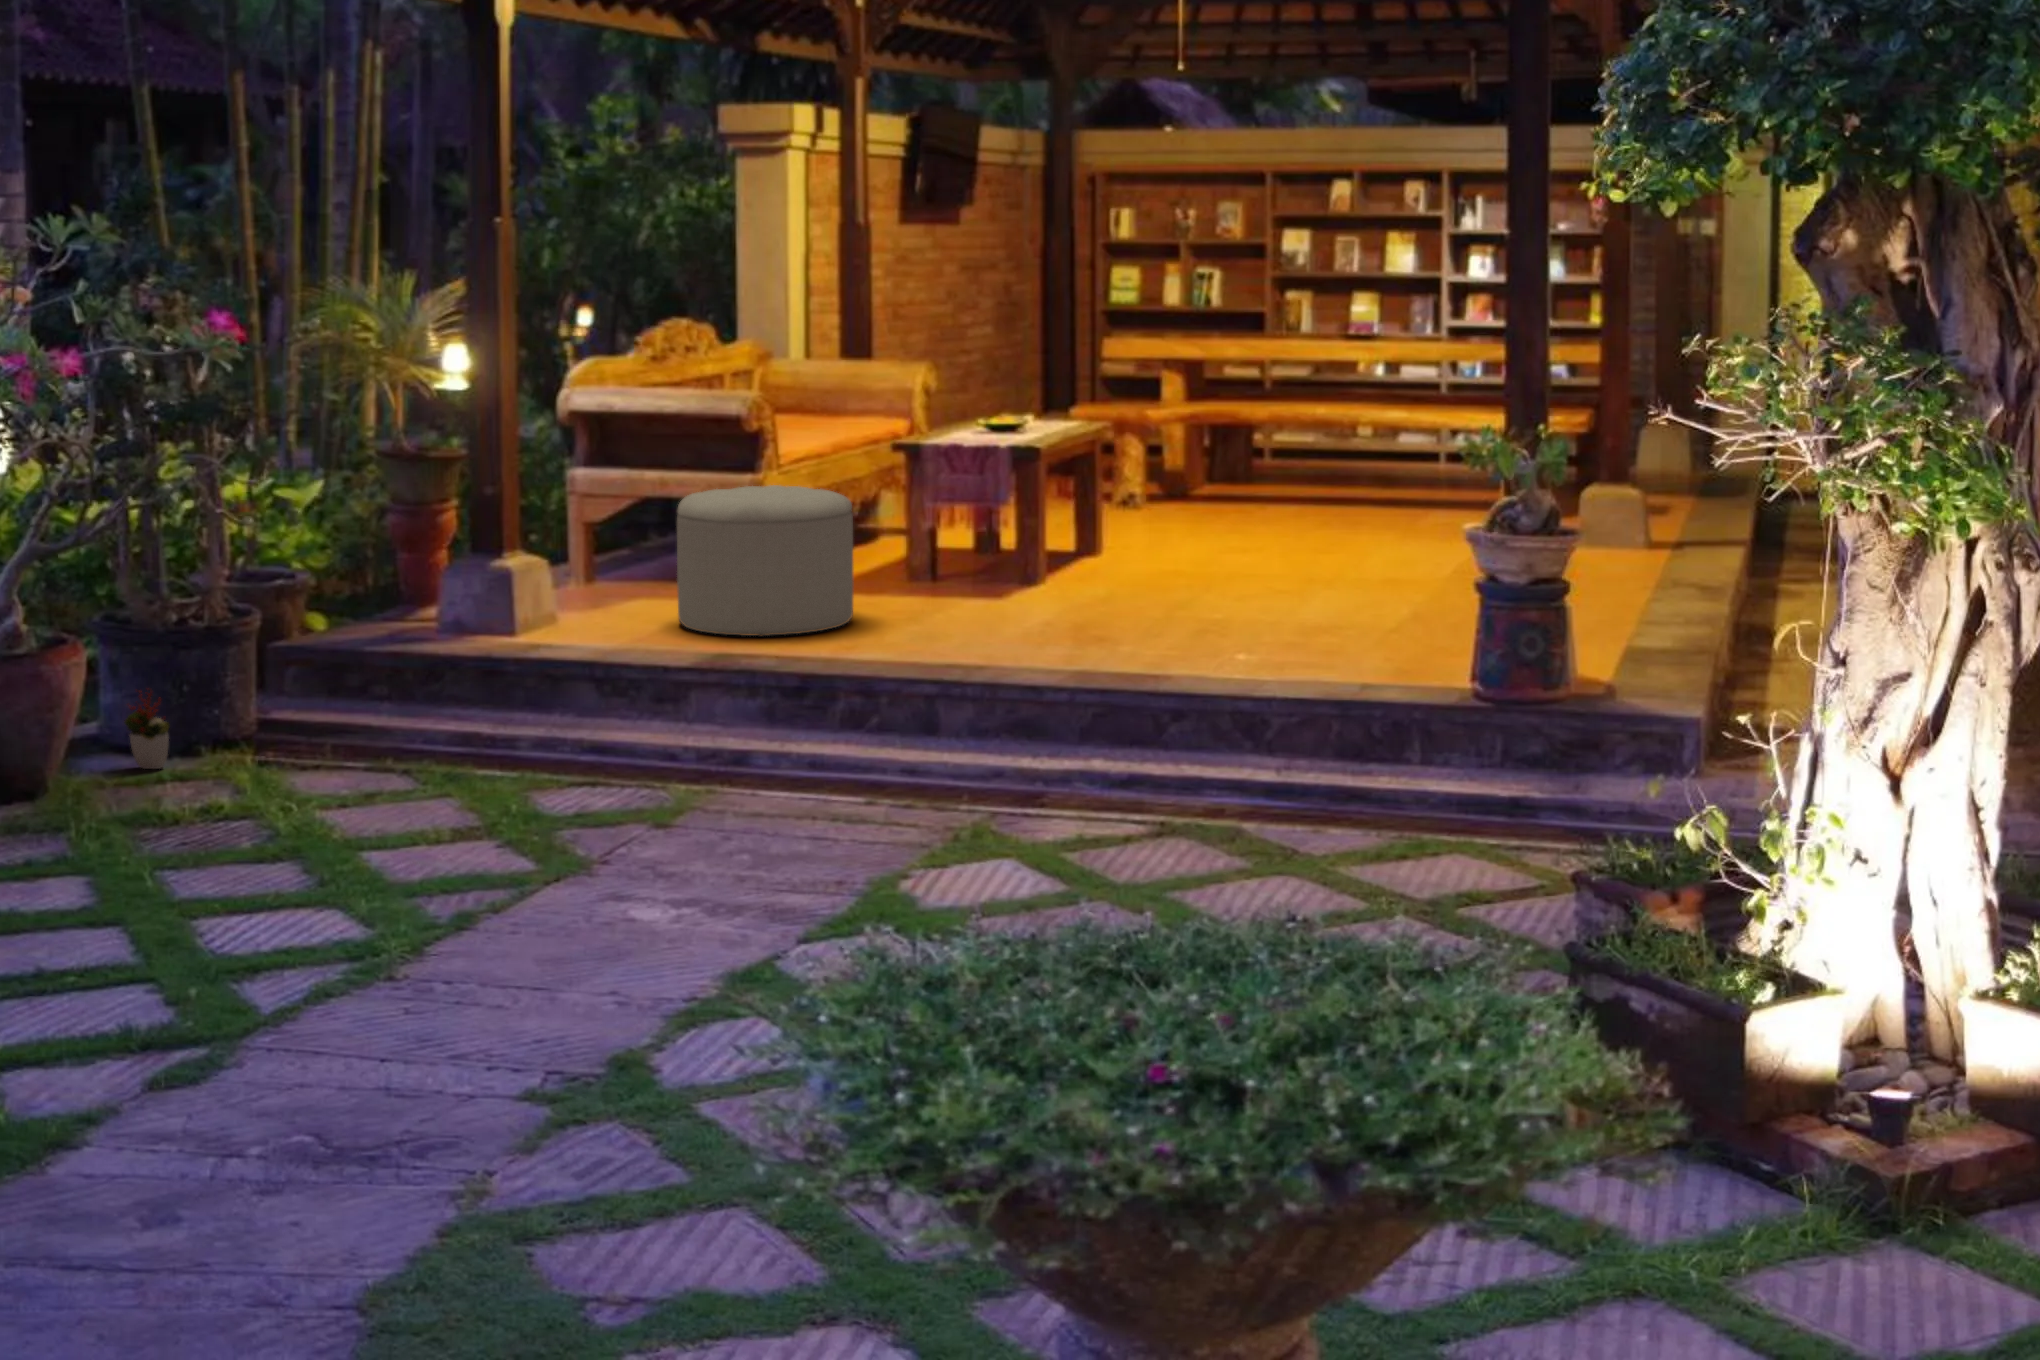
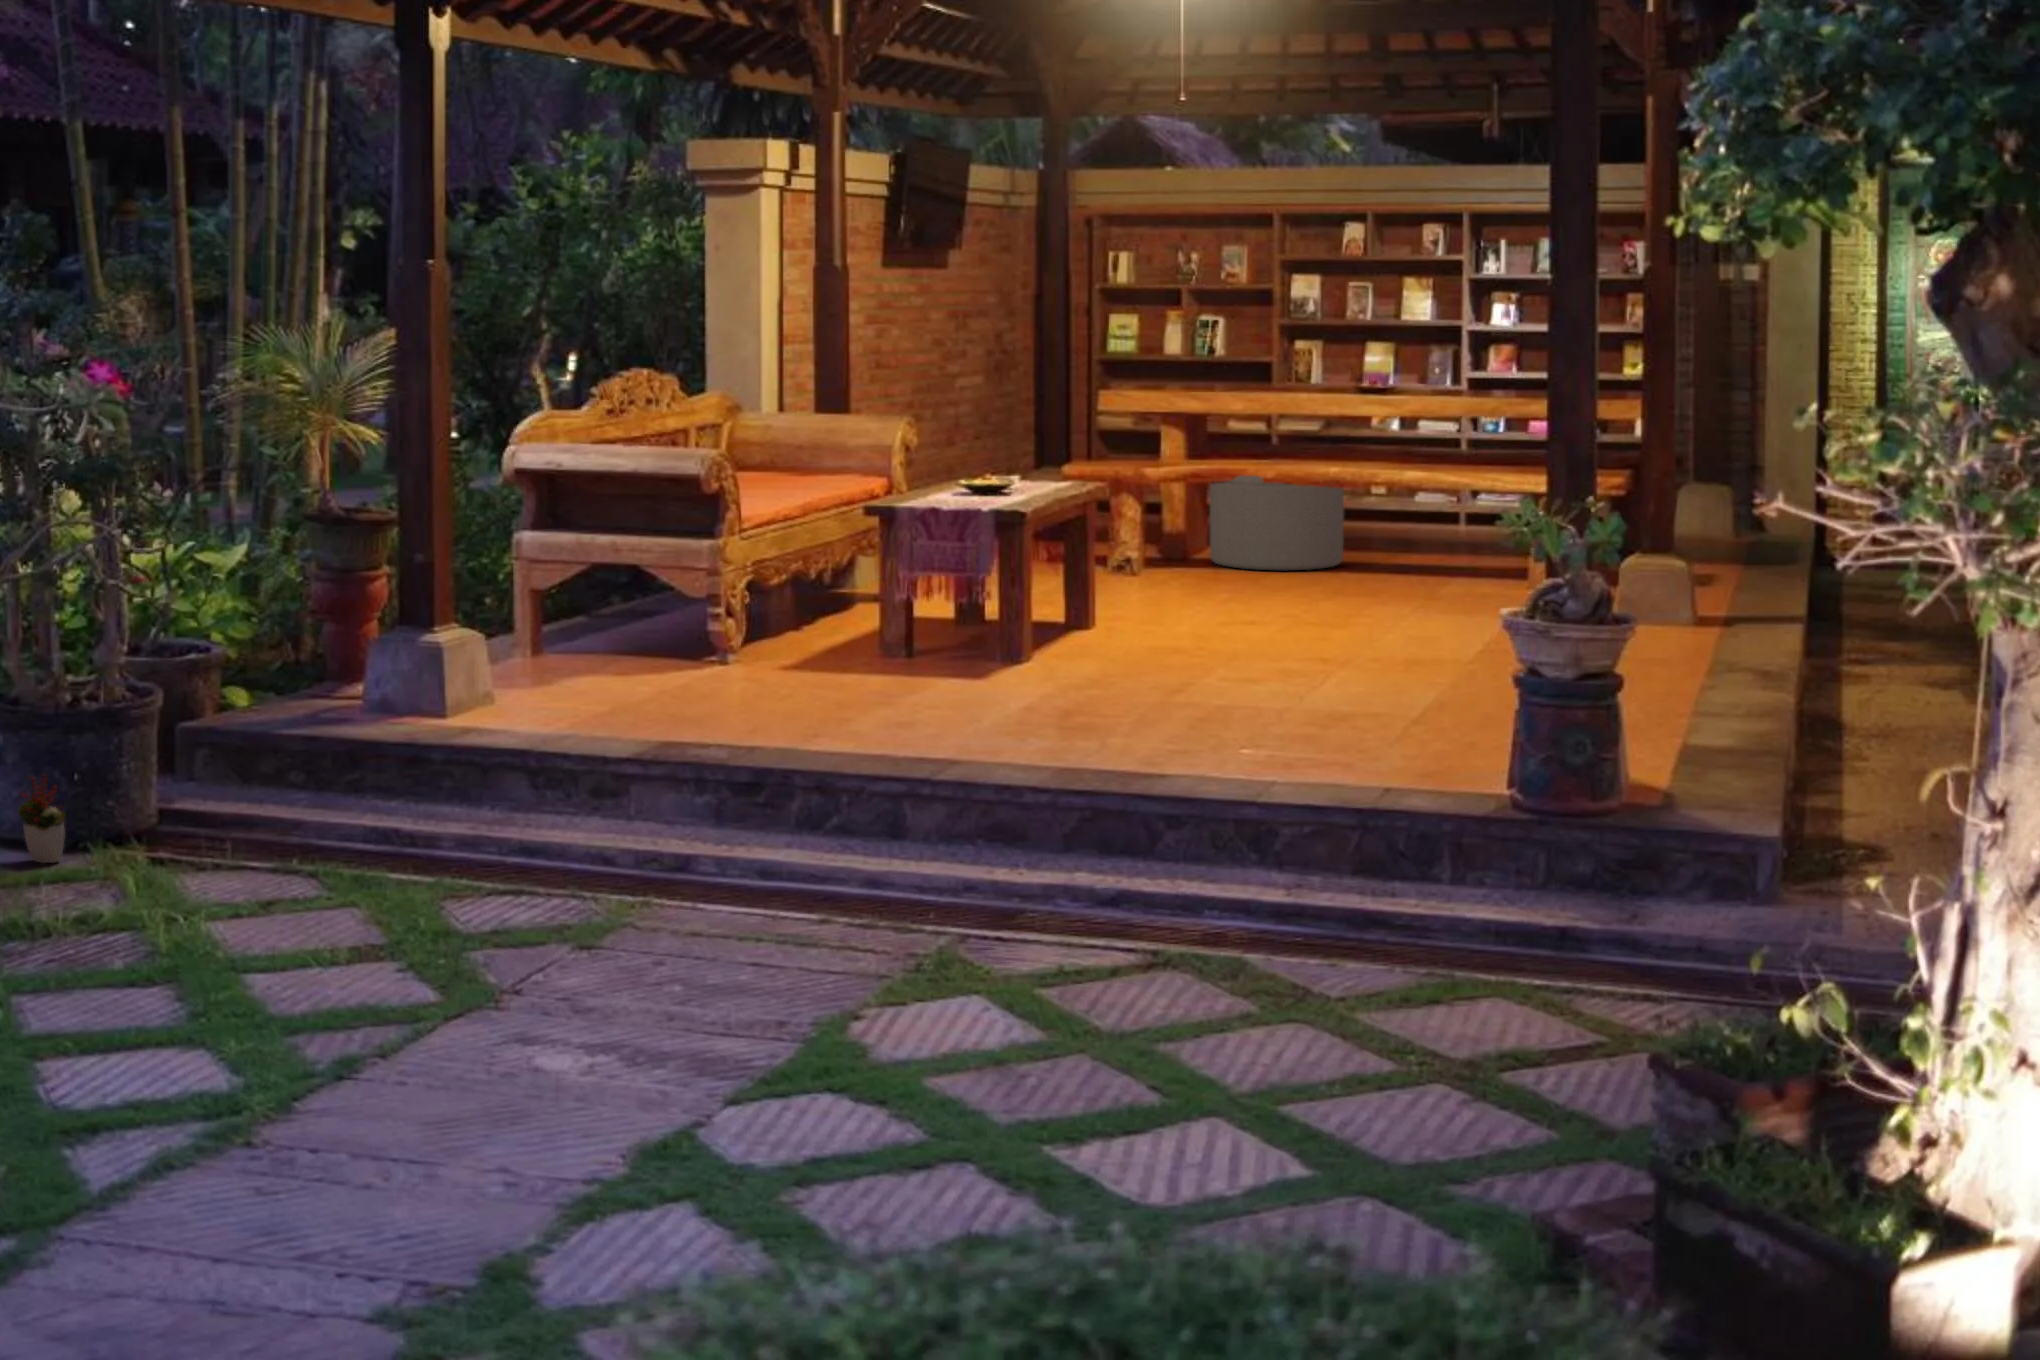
ottoman: present [677,485,853,637] -> present [1210,476,1344,571]

